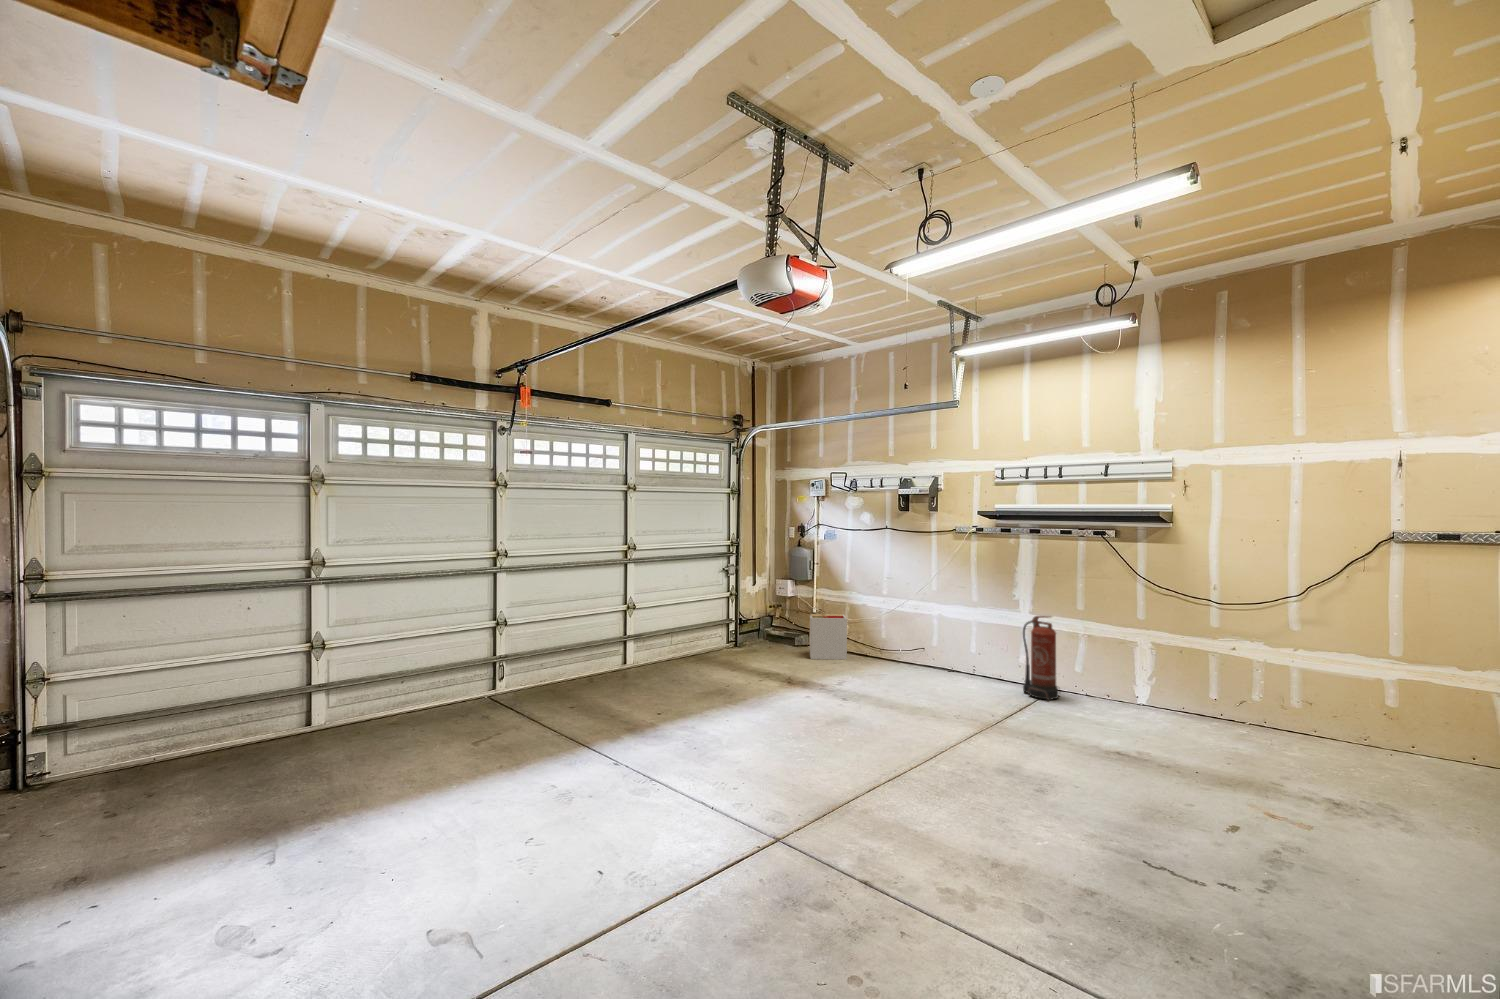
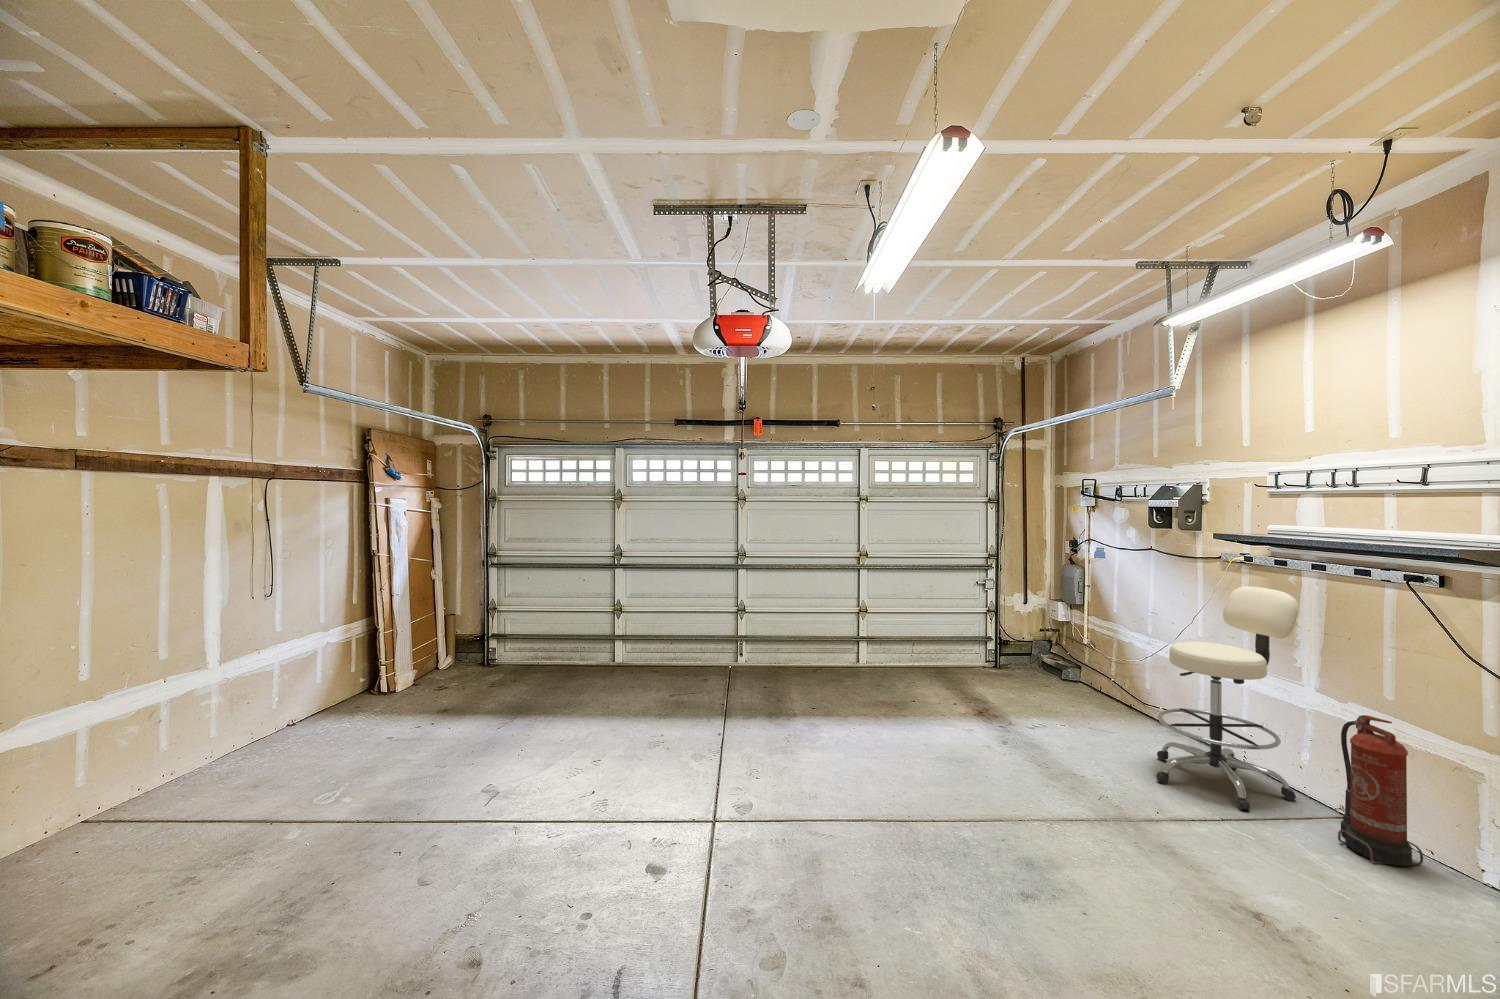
stool: none [912,547,992,695] -> present [1156,586,1298,811]
storage bin: present [810,603,847,659] -> none [1057,635,1113,708]

